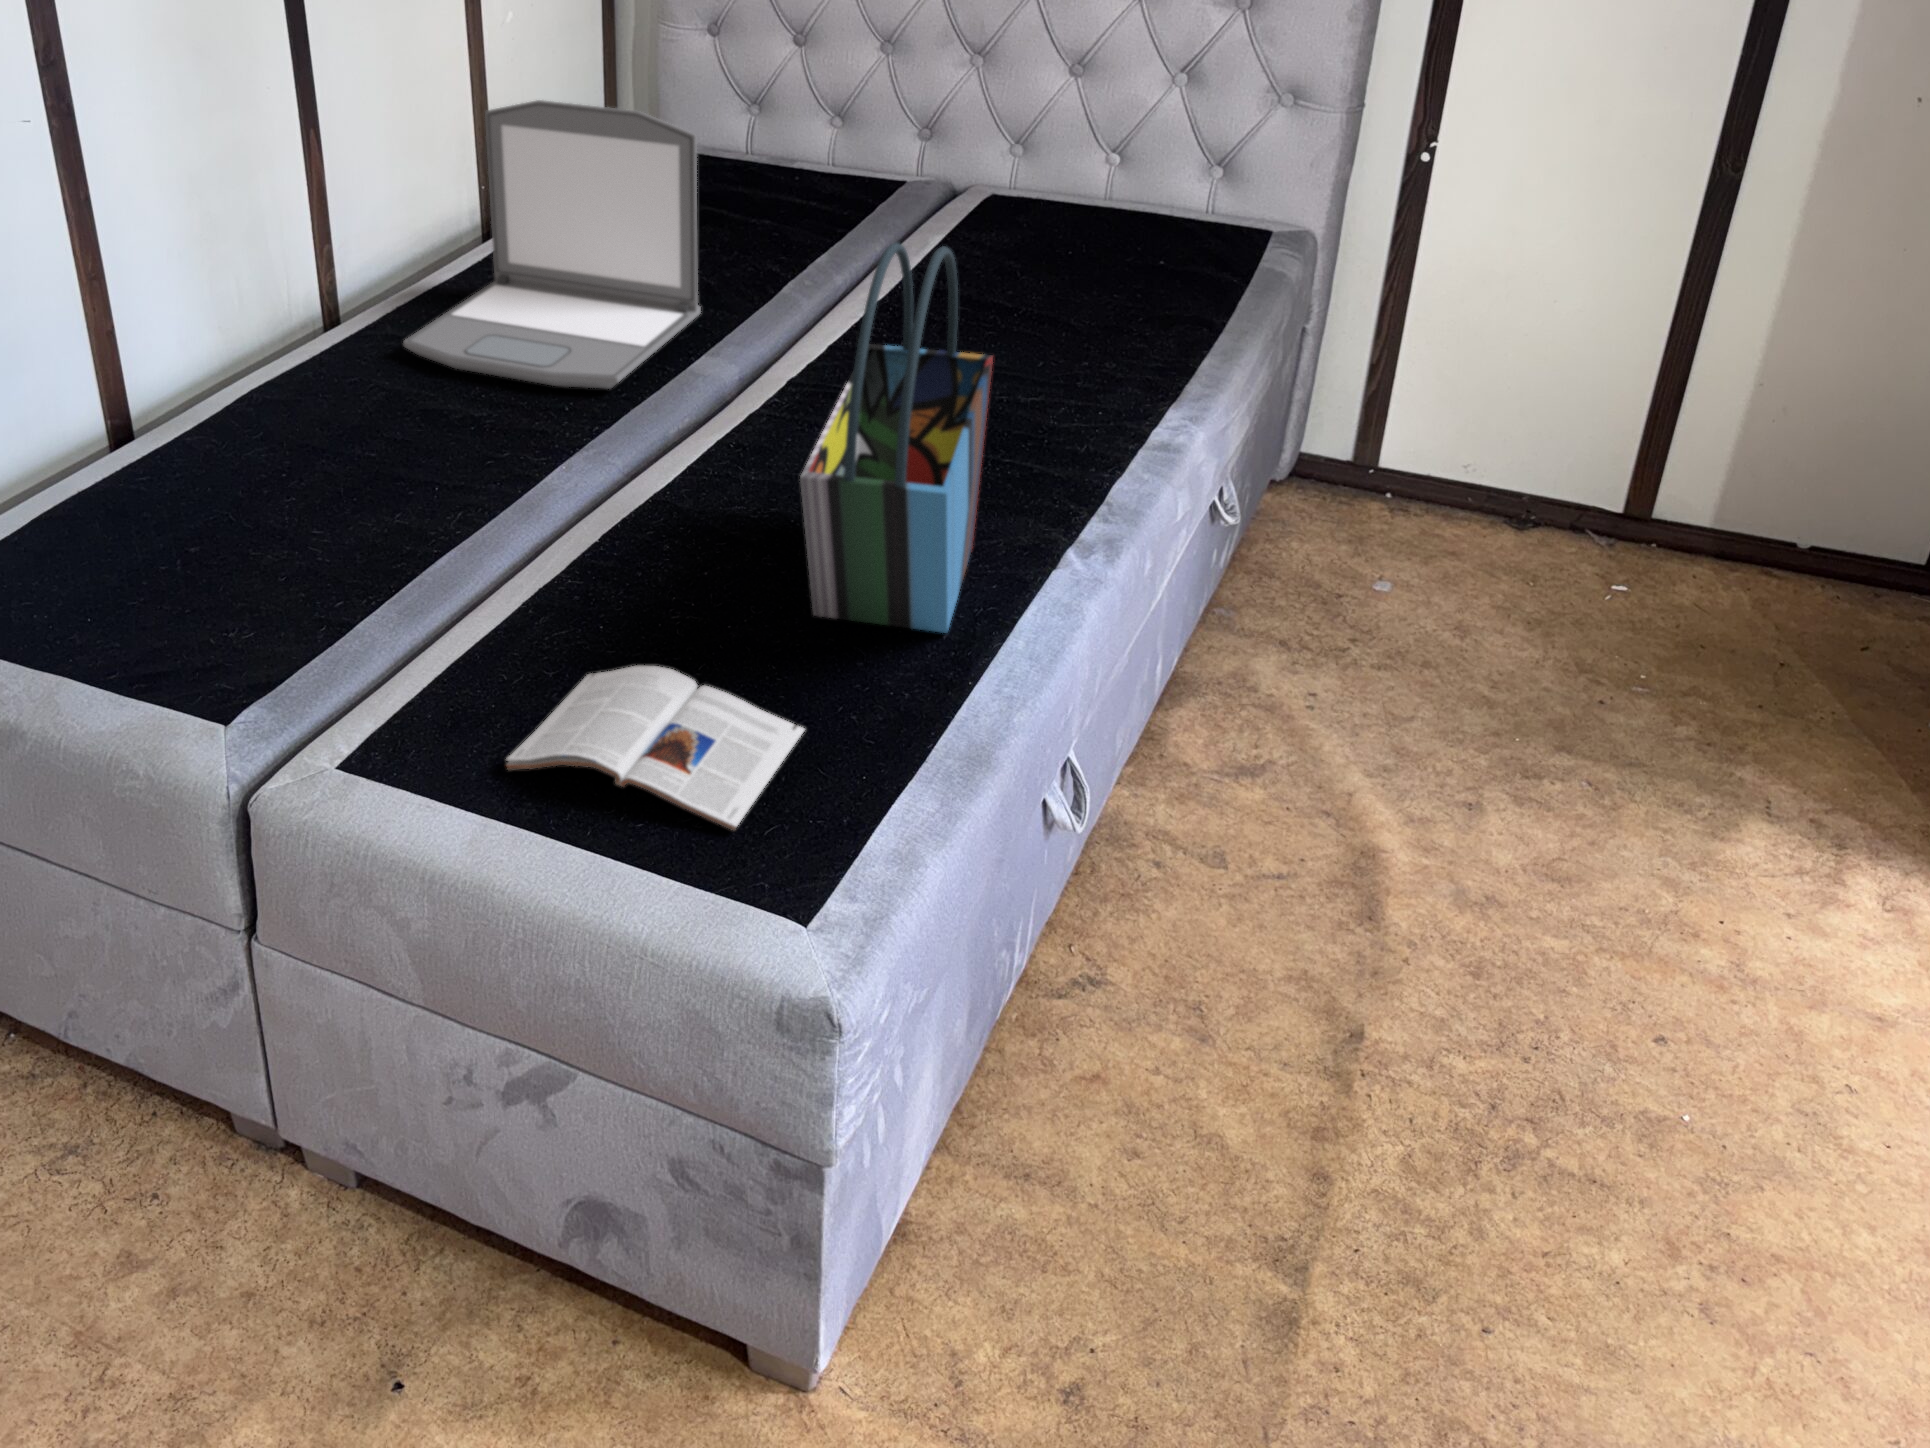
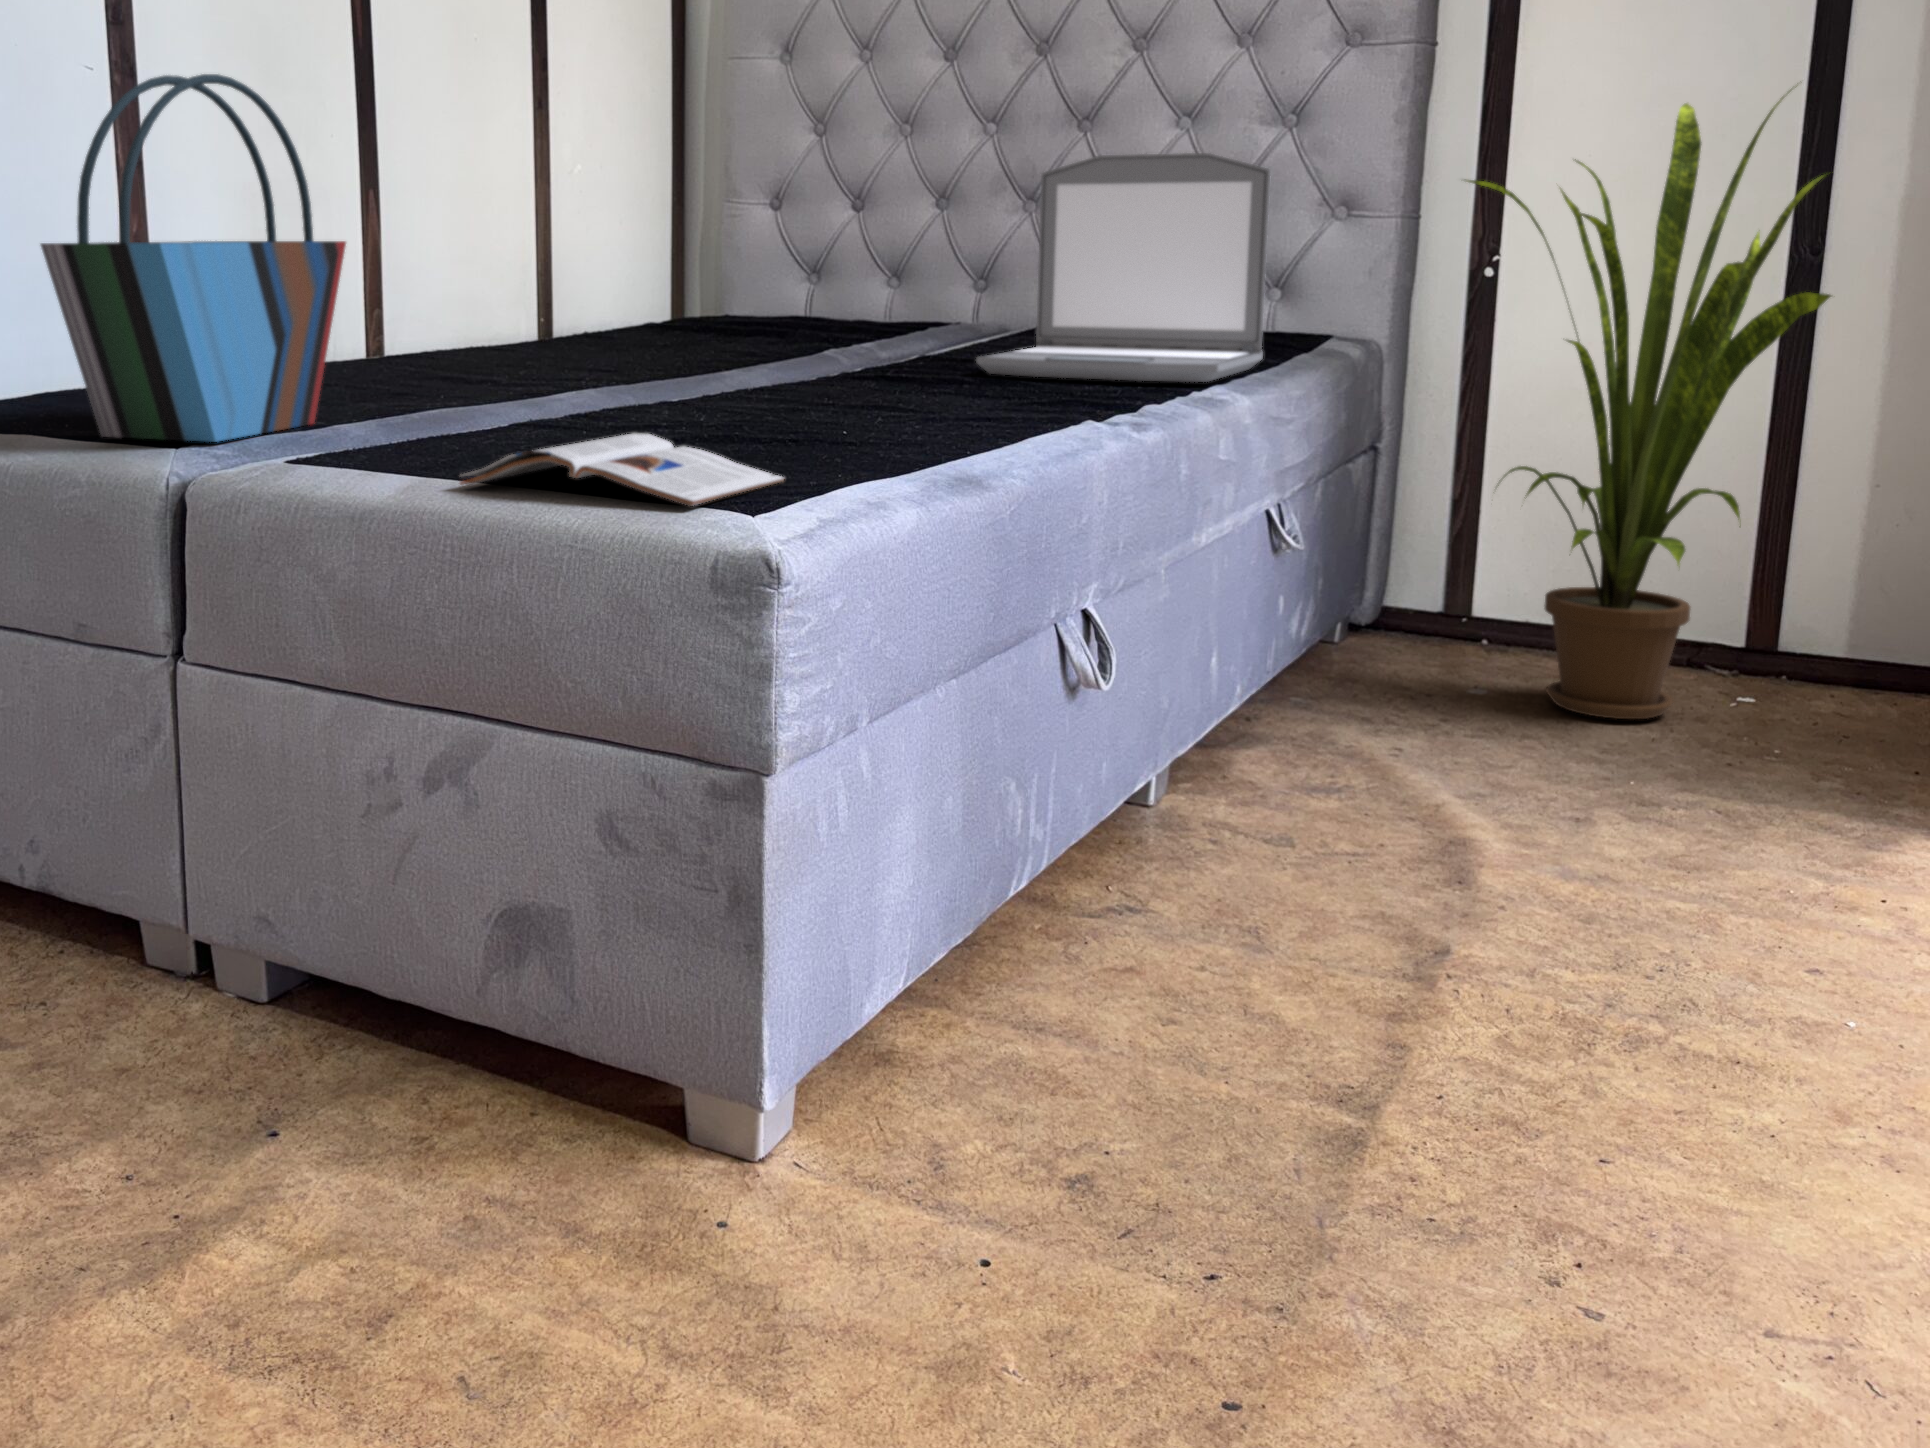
house plant: none [1409,24,1769,636] -> present [1467,86,1831,719]
laptop: present [404,100,701,389] -> present [976,153,1271,382]
tote bag: present [800,243,993,633] -> present [41,74,346,442]

